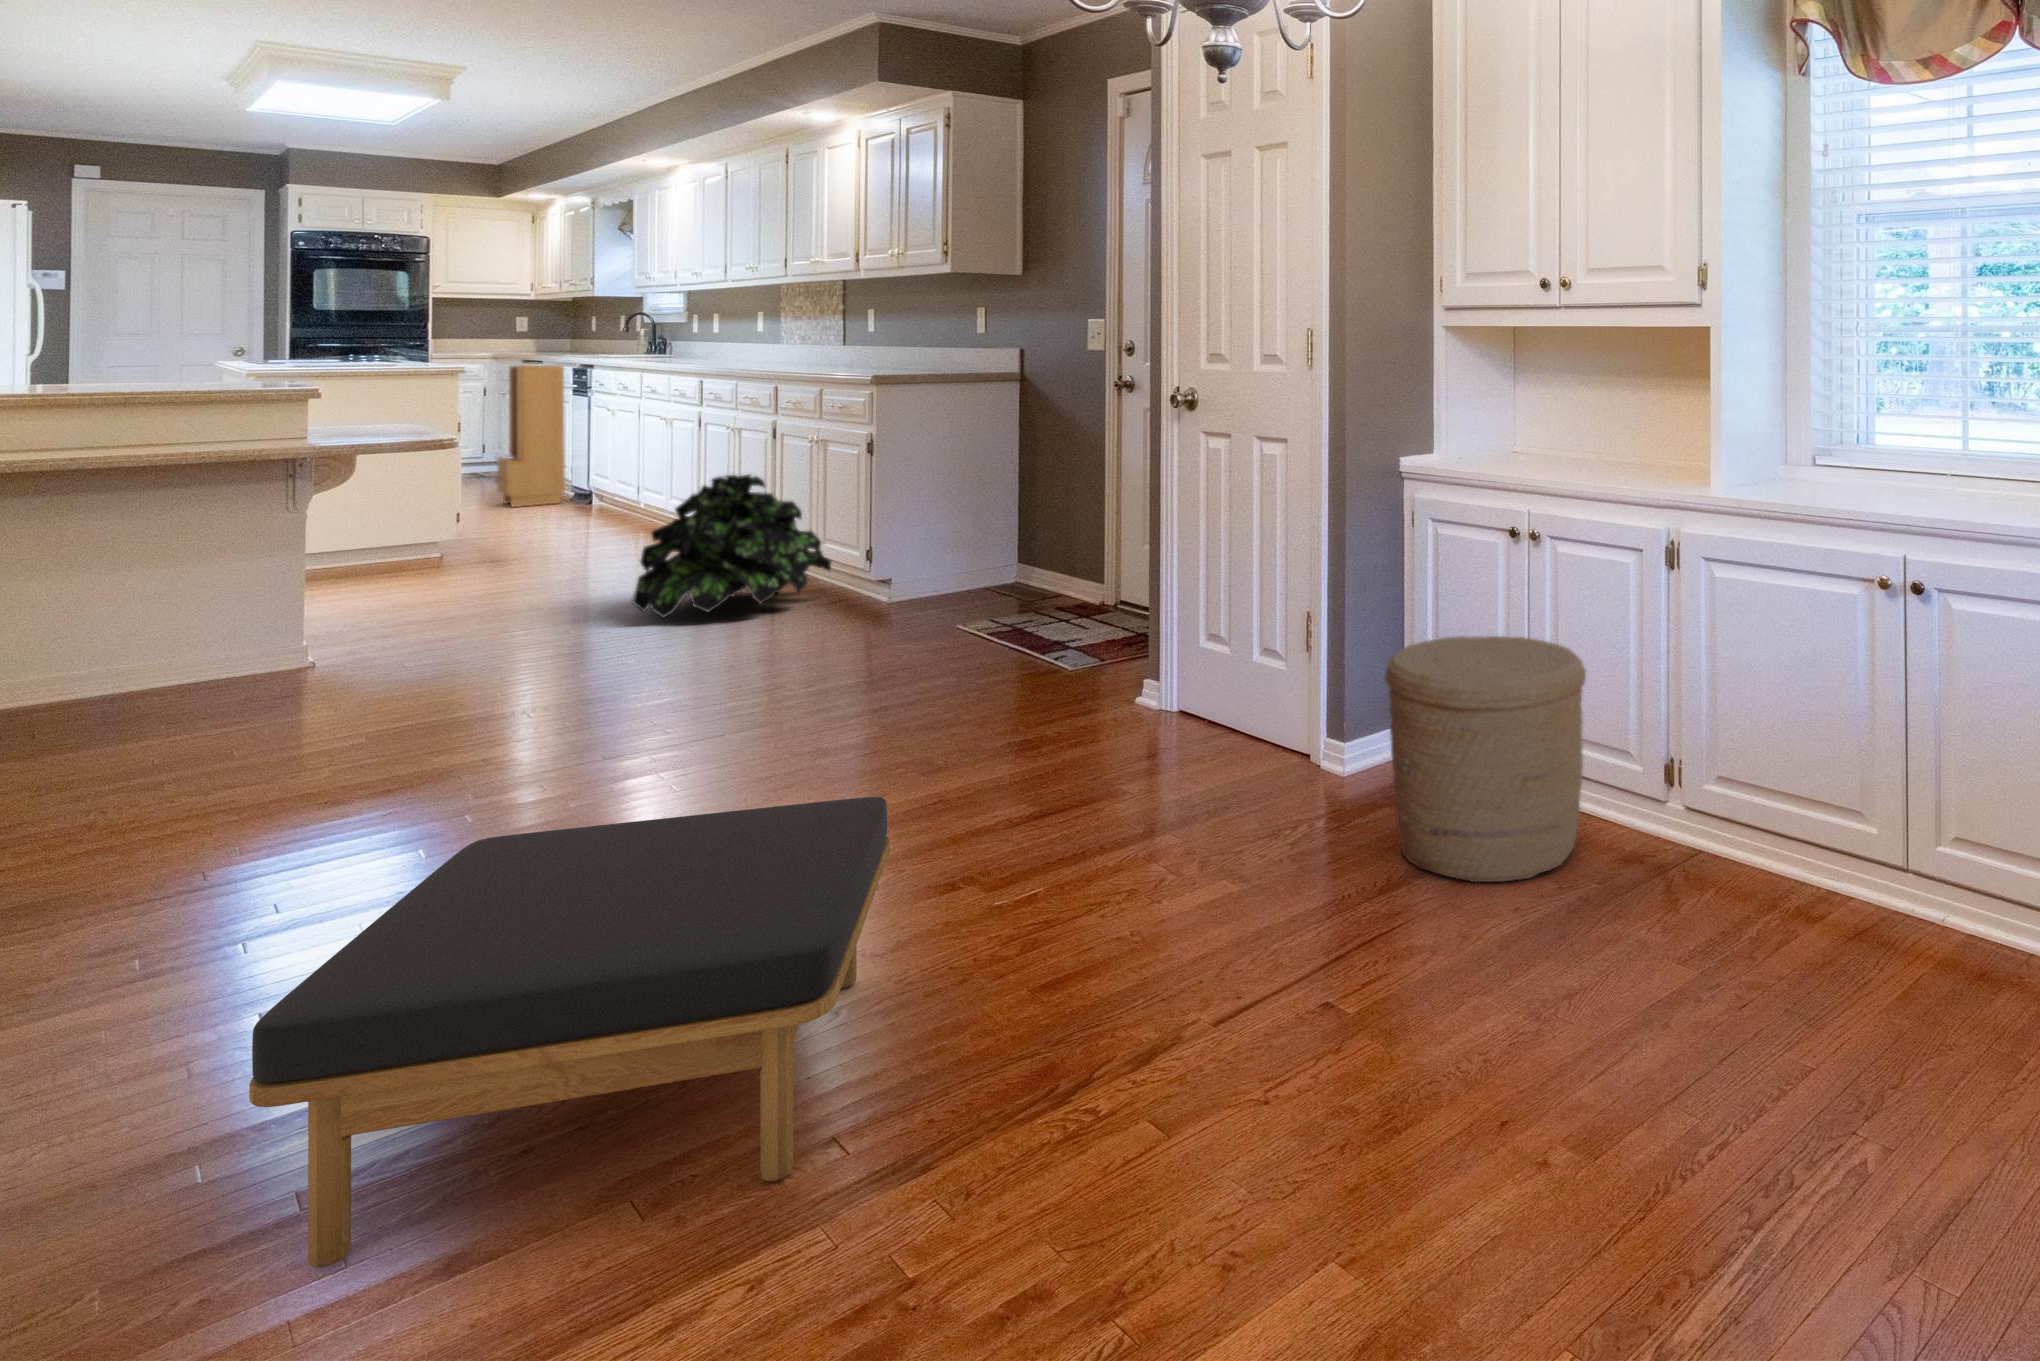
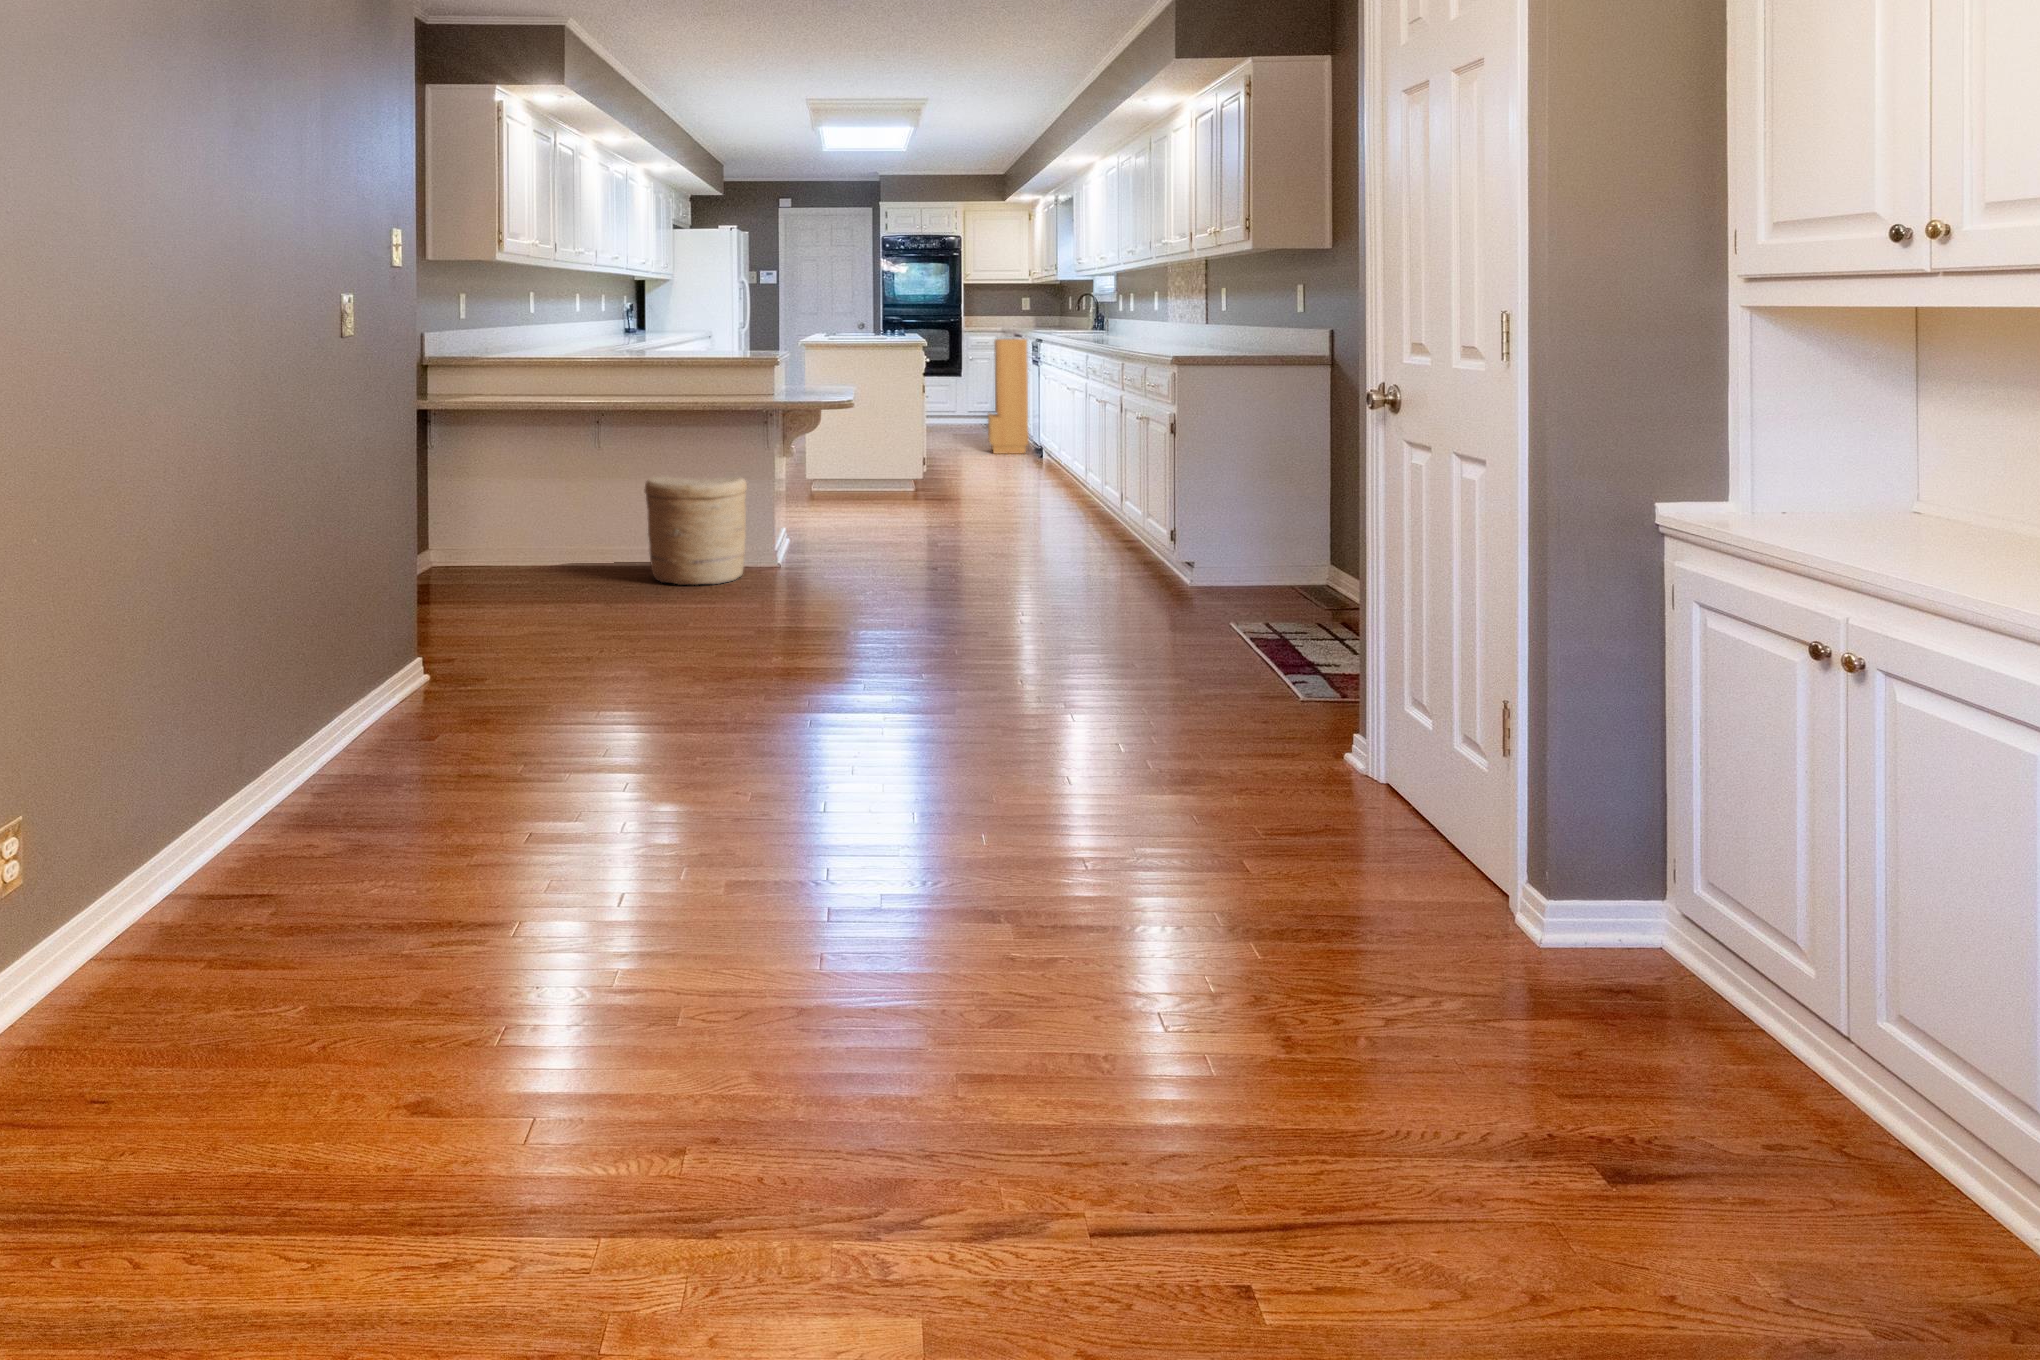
potted plant: present [633,475,831,617] -> none [990,444,1146,568]
woven basket: present [1385,636,1586,882] -> present [644,477,747,585]
ottoman: present [249,797,890,1268] -> none [365,743,883,1156]

